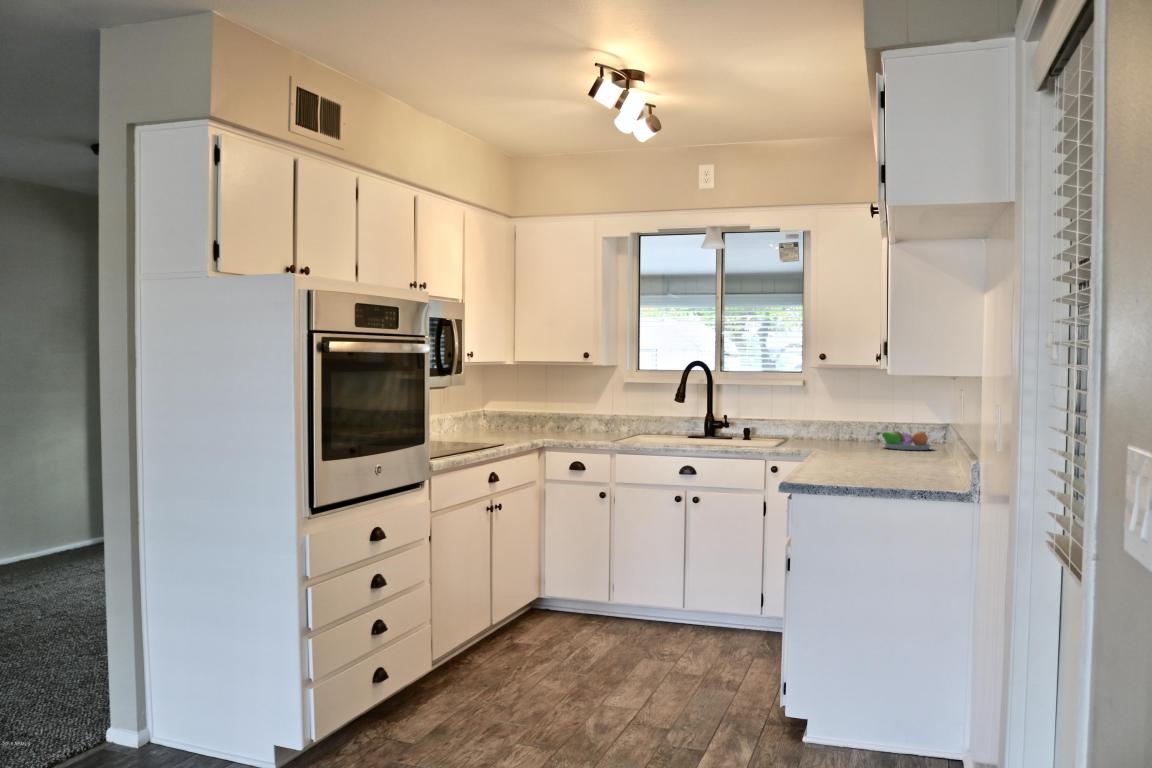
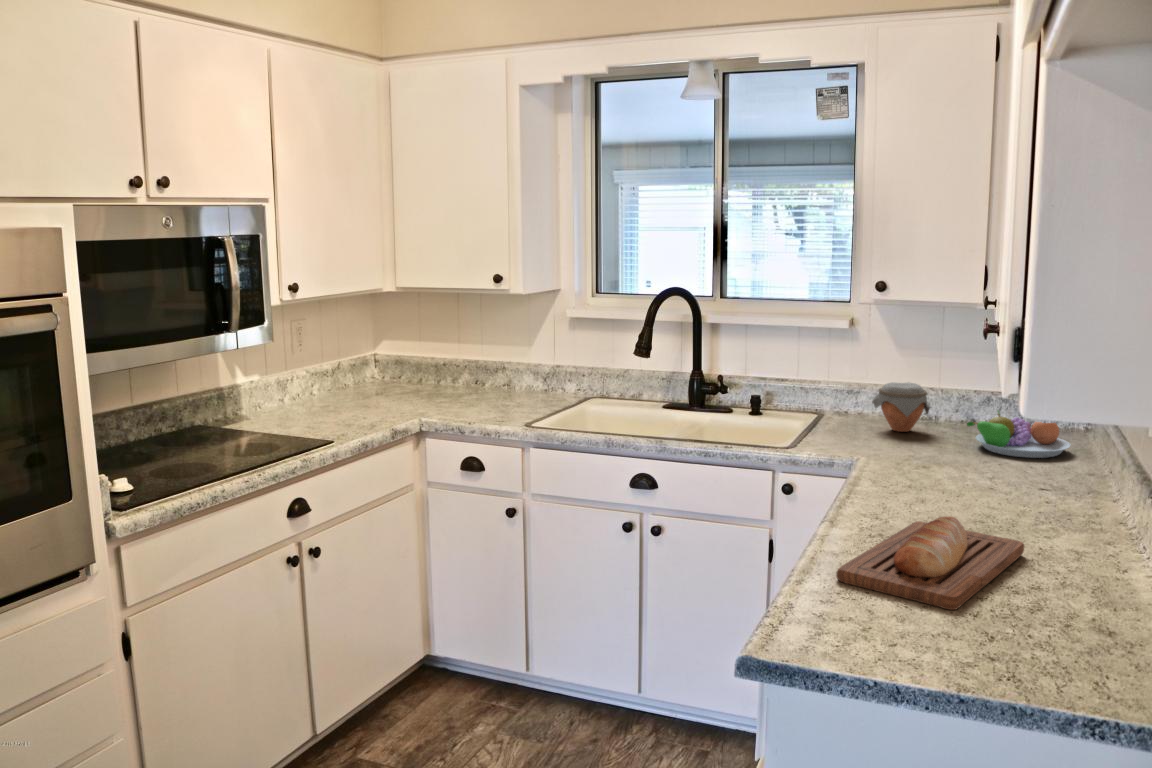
jar: none [820,415,854,444] -> present [873,382,929,432]
bread loaf: none [822,447,907,473] -> present [836,516,1024,610]

